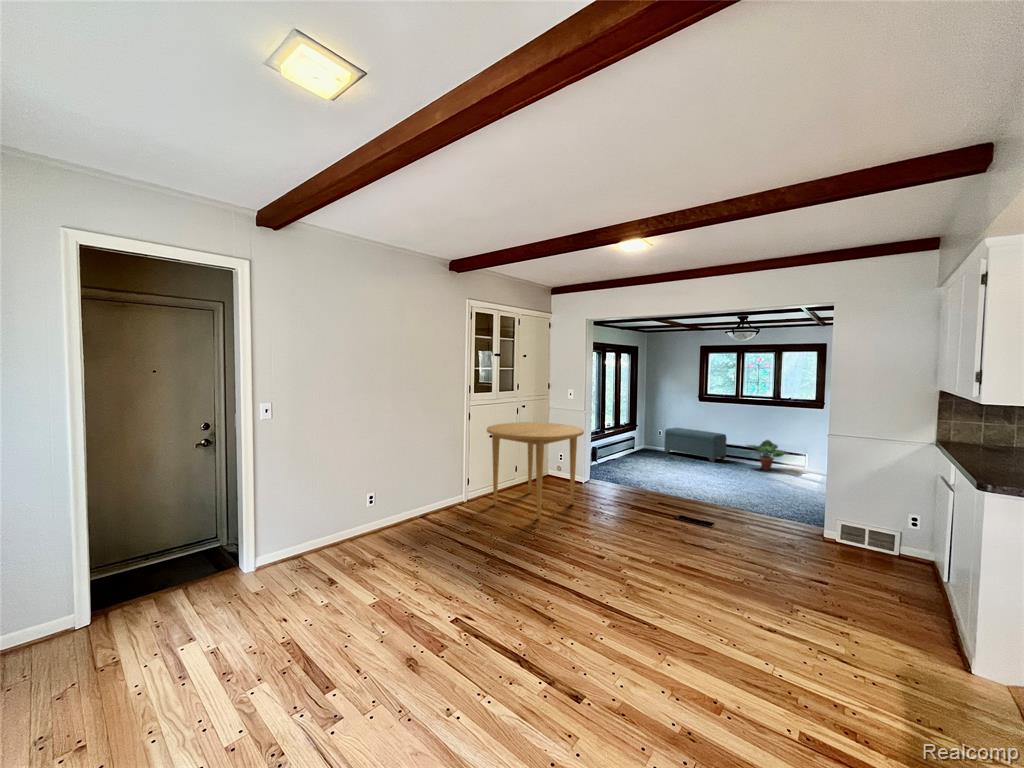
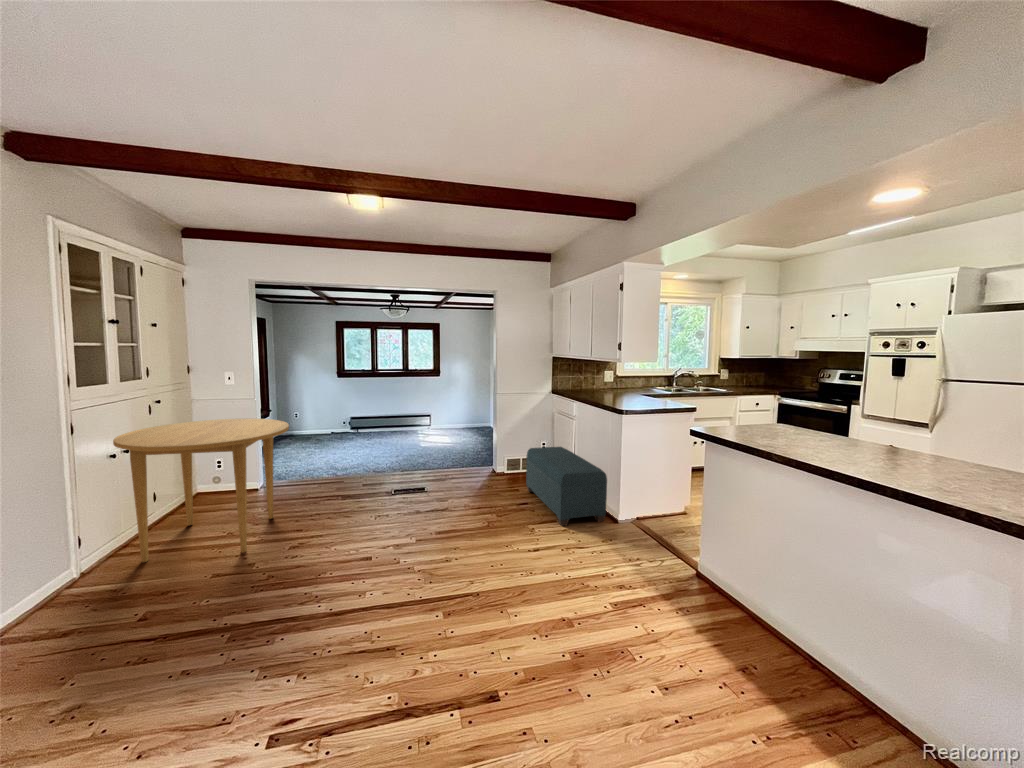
bench: present [664,428,727,462] -> present [526,447,607,526]
potted plant: present [745,440,787,470] -> none [394,407,434,433]

